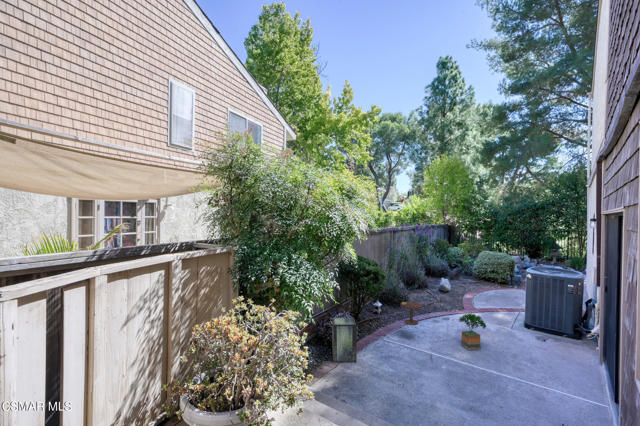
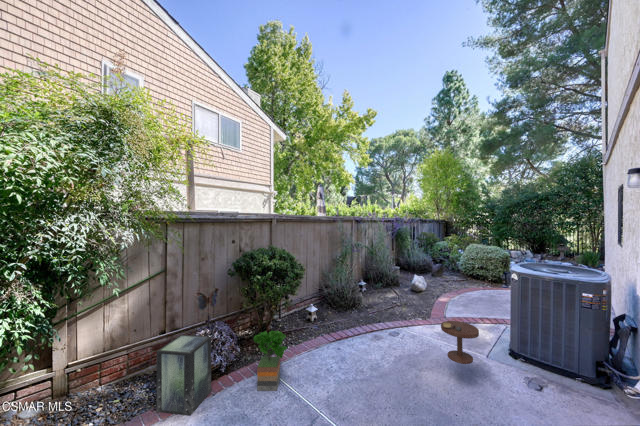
side table: present [401,302,422,325] -> present [441,321,479,364]
potted tree: present [459,314,486,351] -> present [253,331,287,391]

